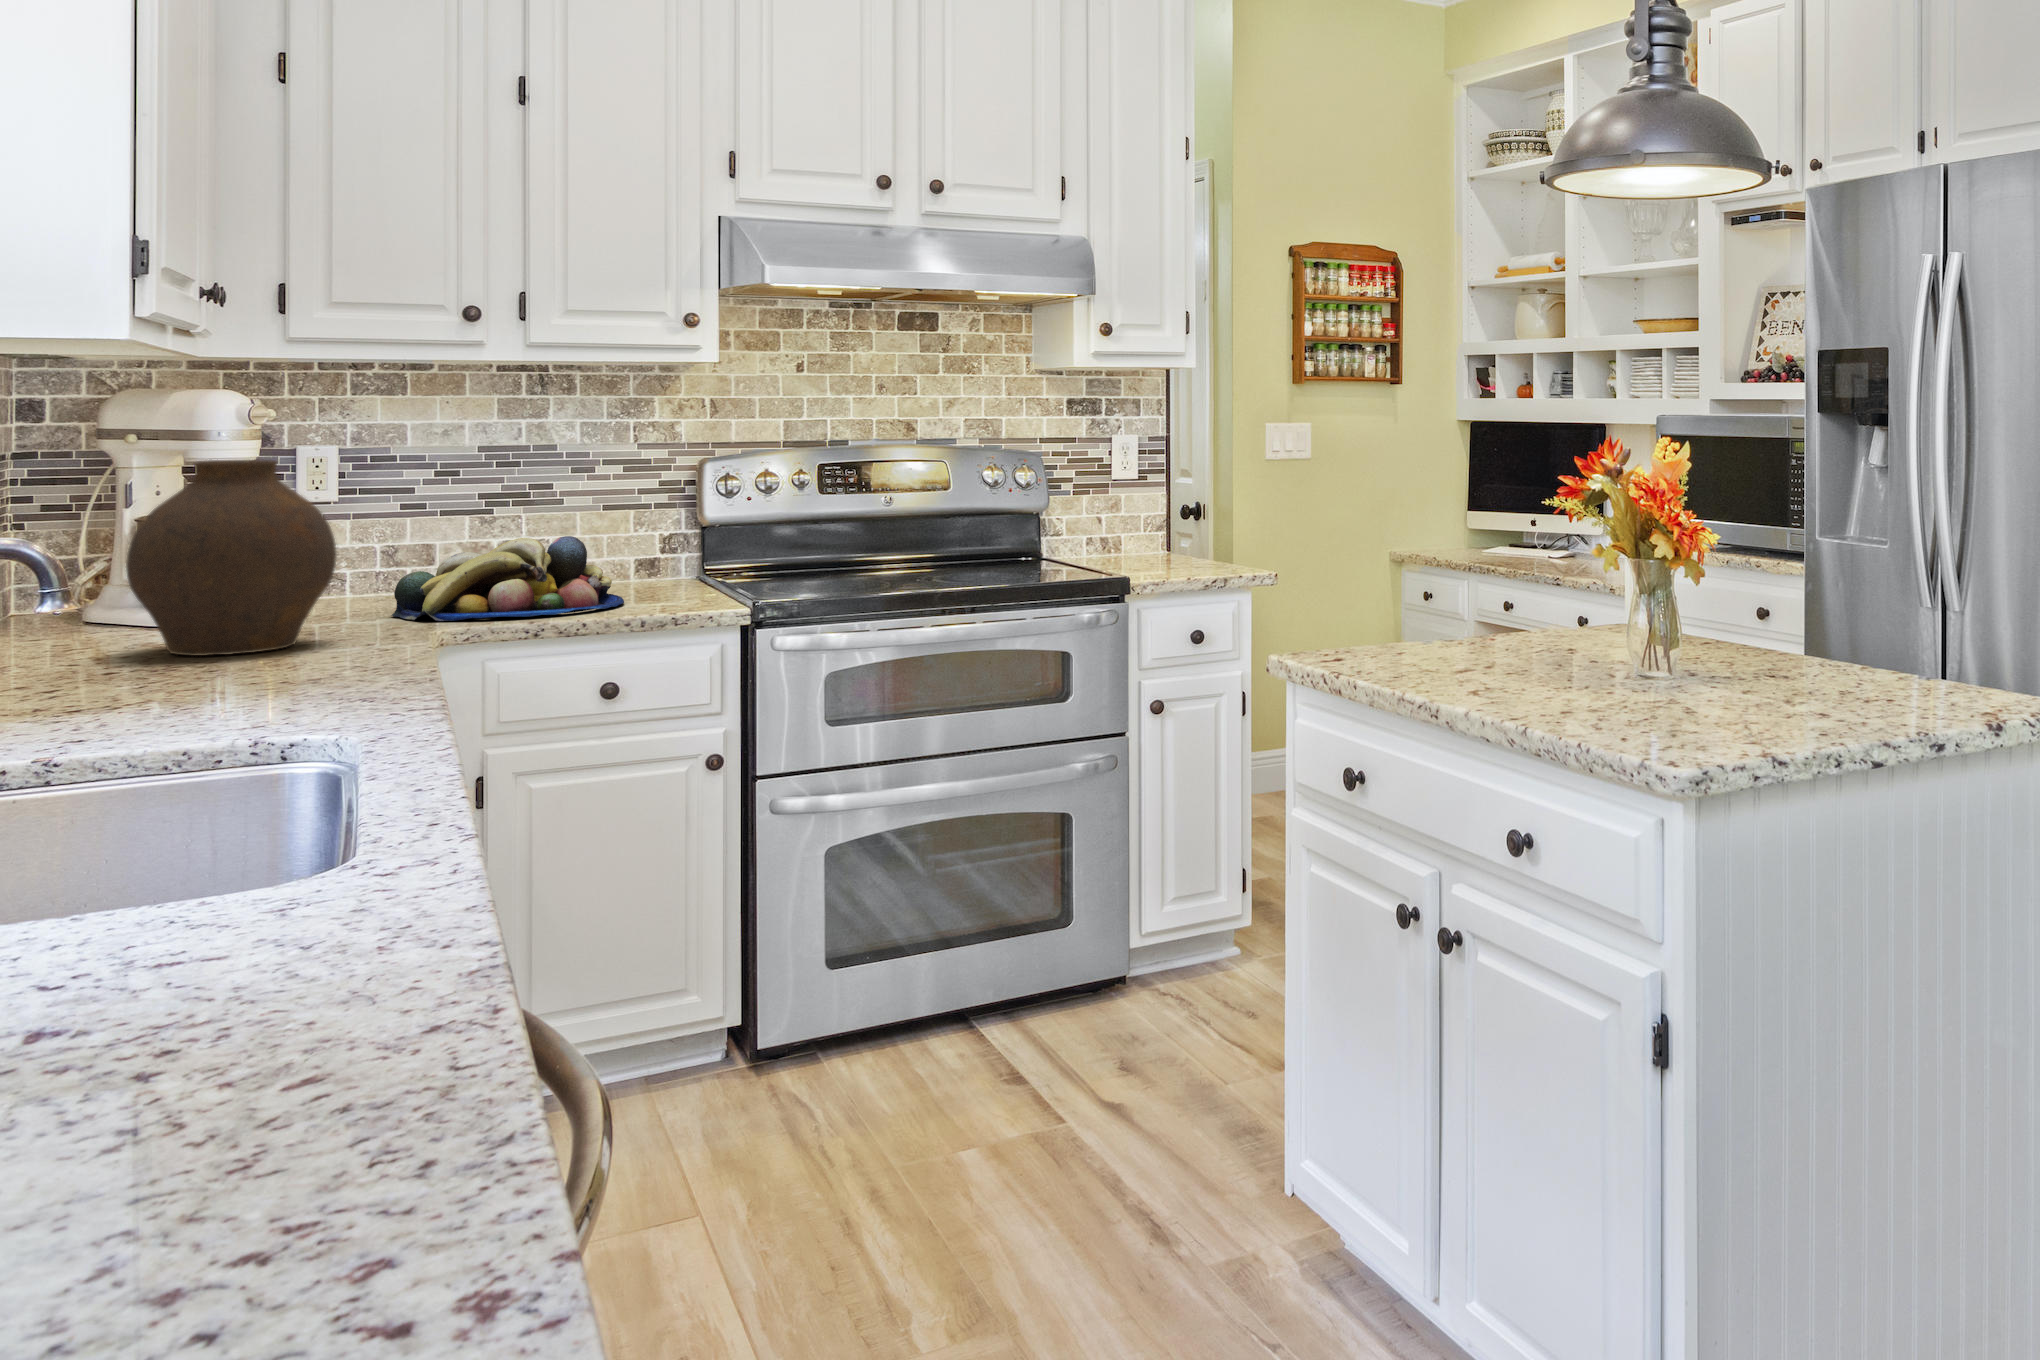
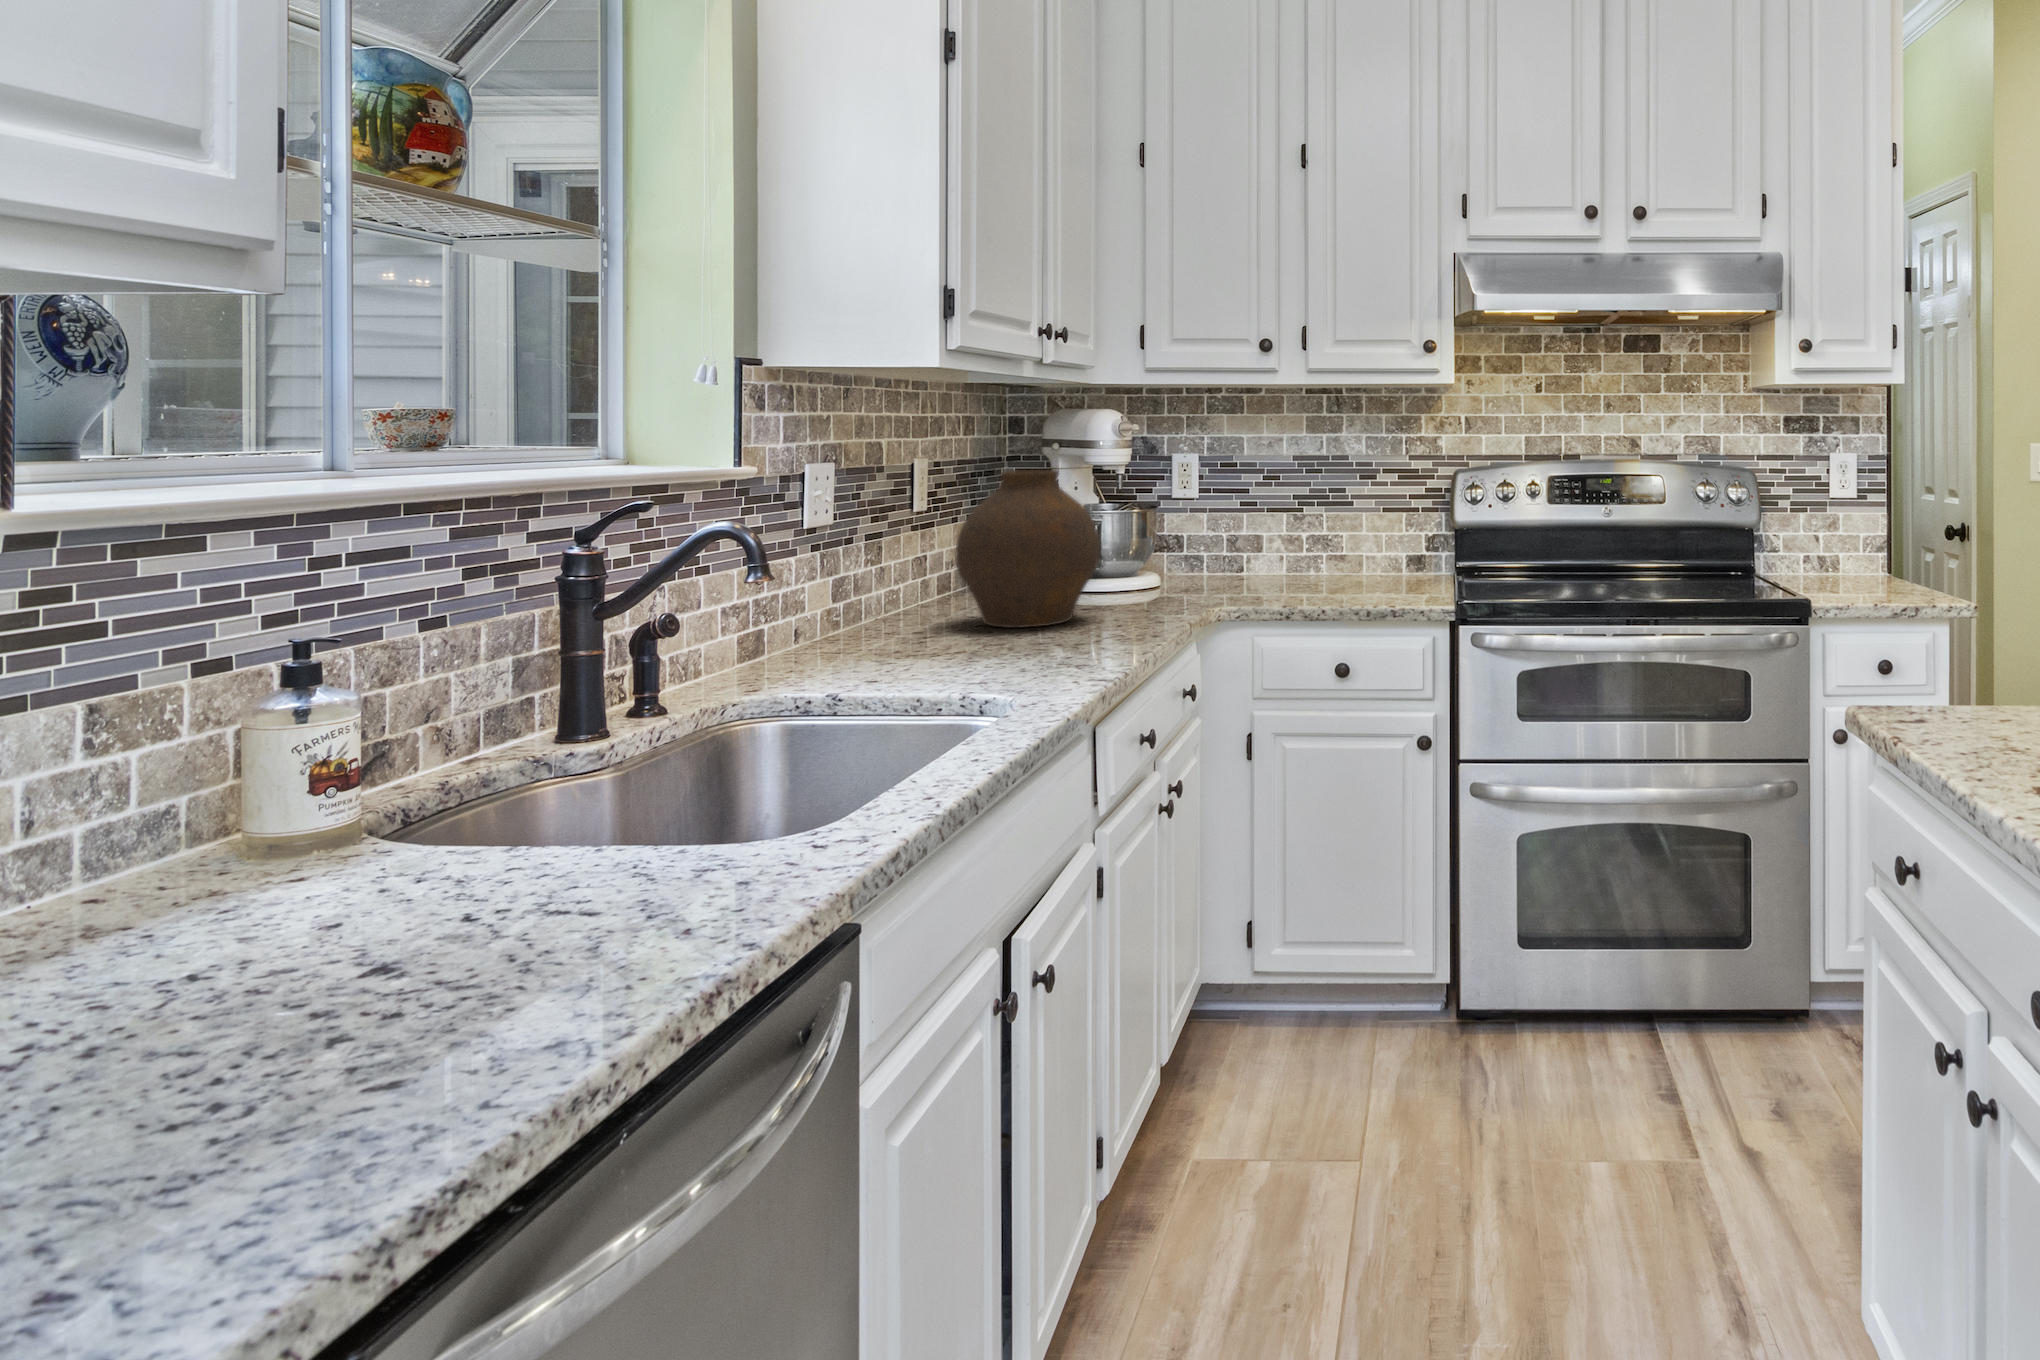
fruit bowl: present [391,536,624,621] -> none [1183,536,1355,606]

